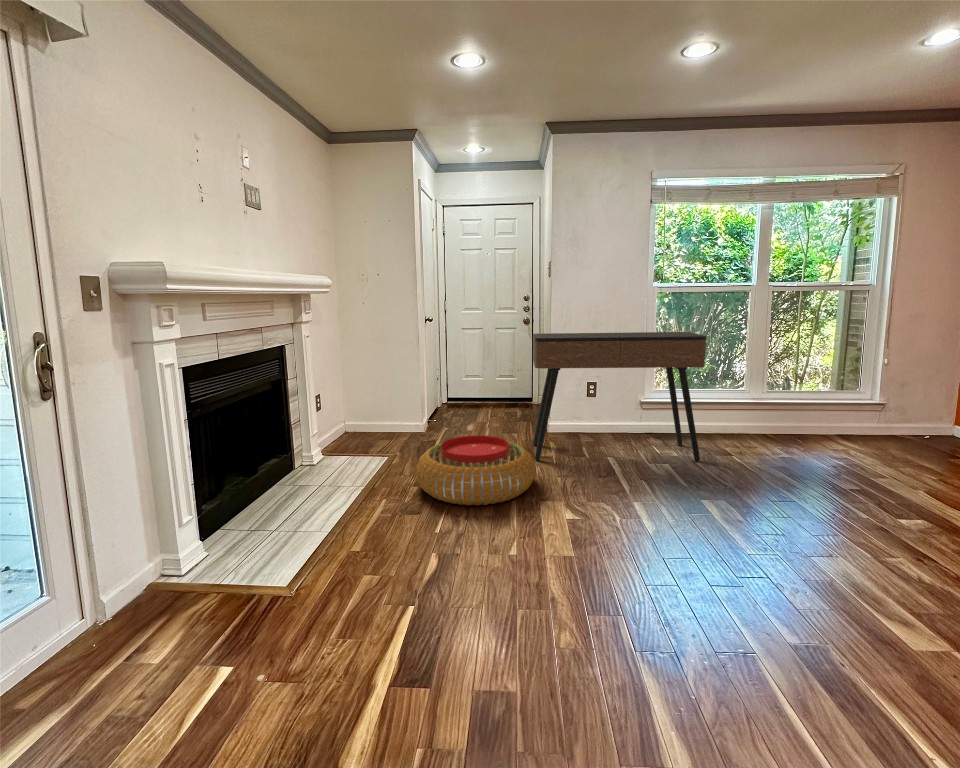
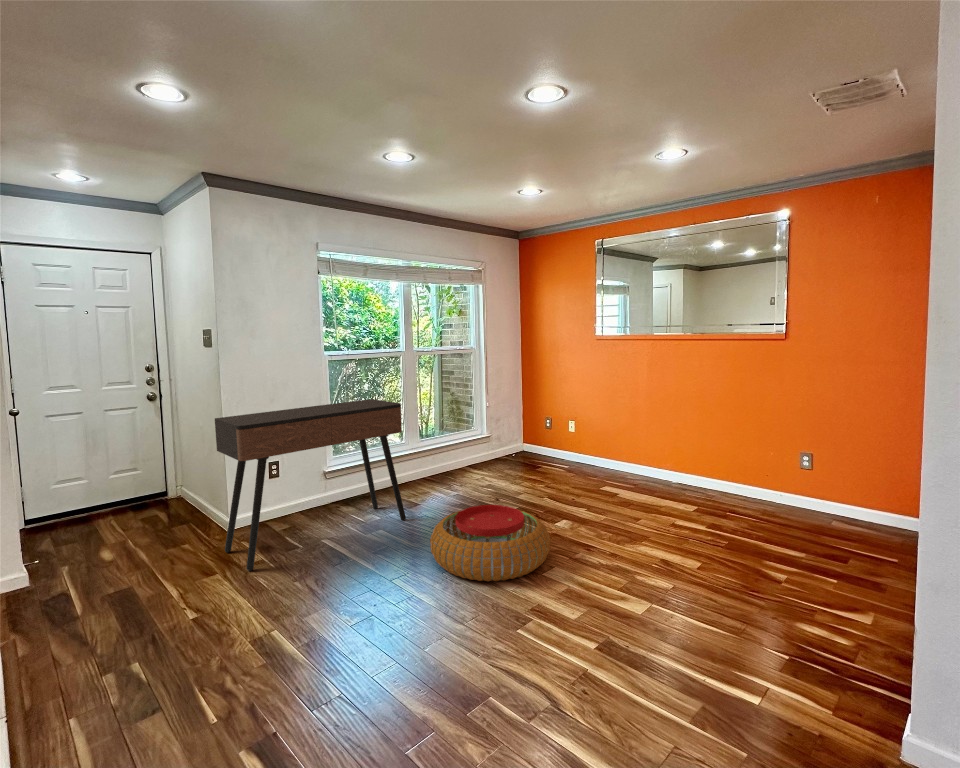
pouf: present [416,436,535,505] -> present [430,505,550,581]

